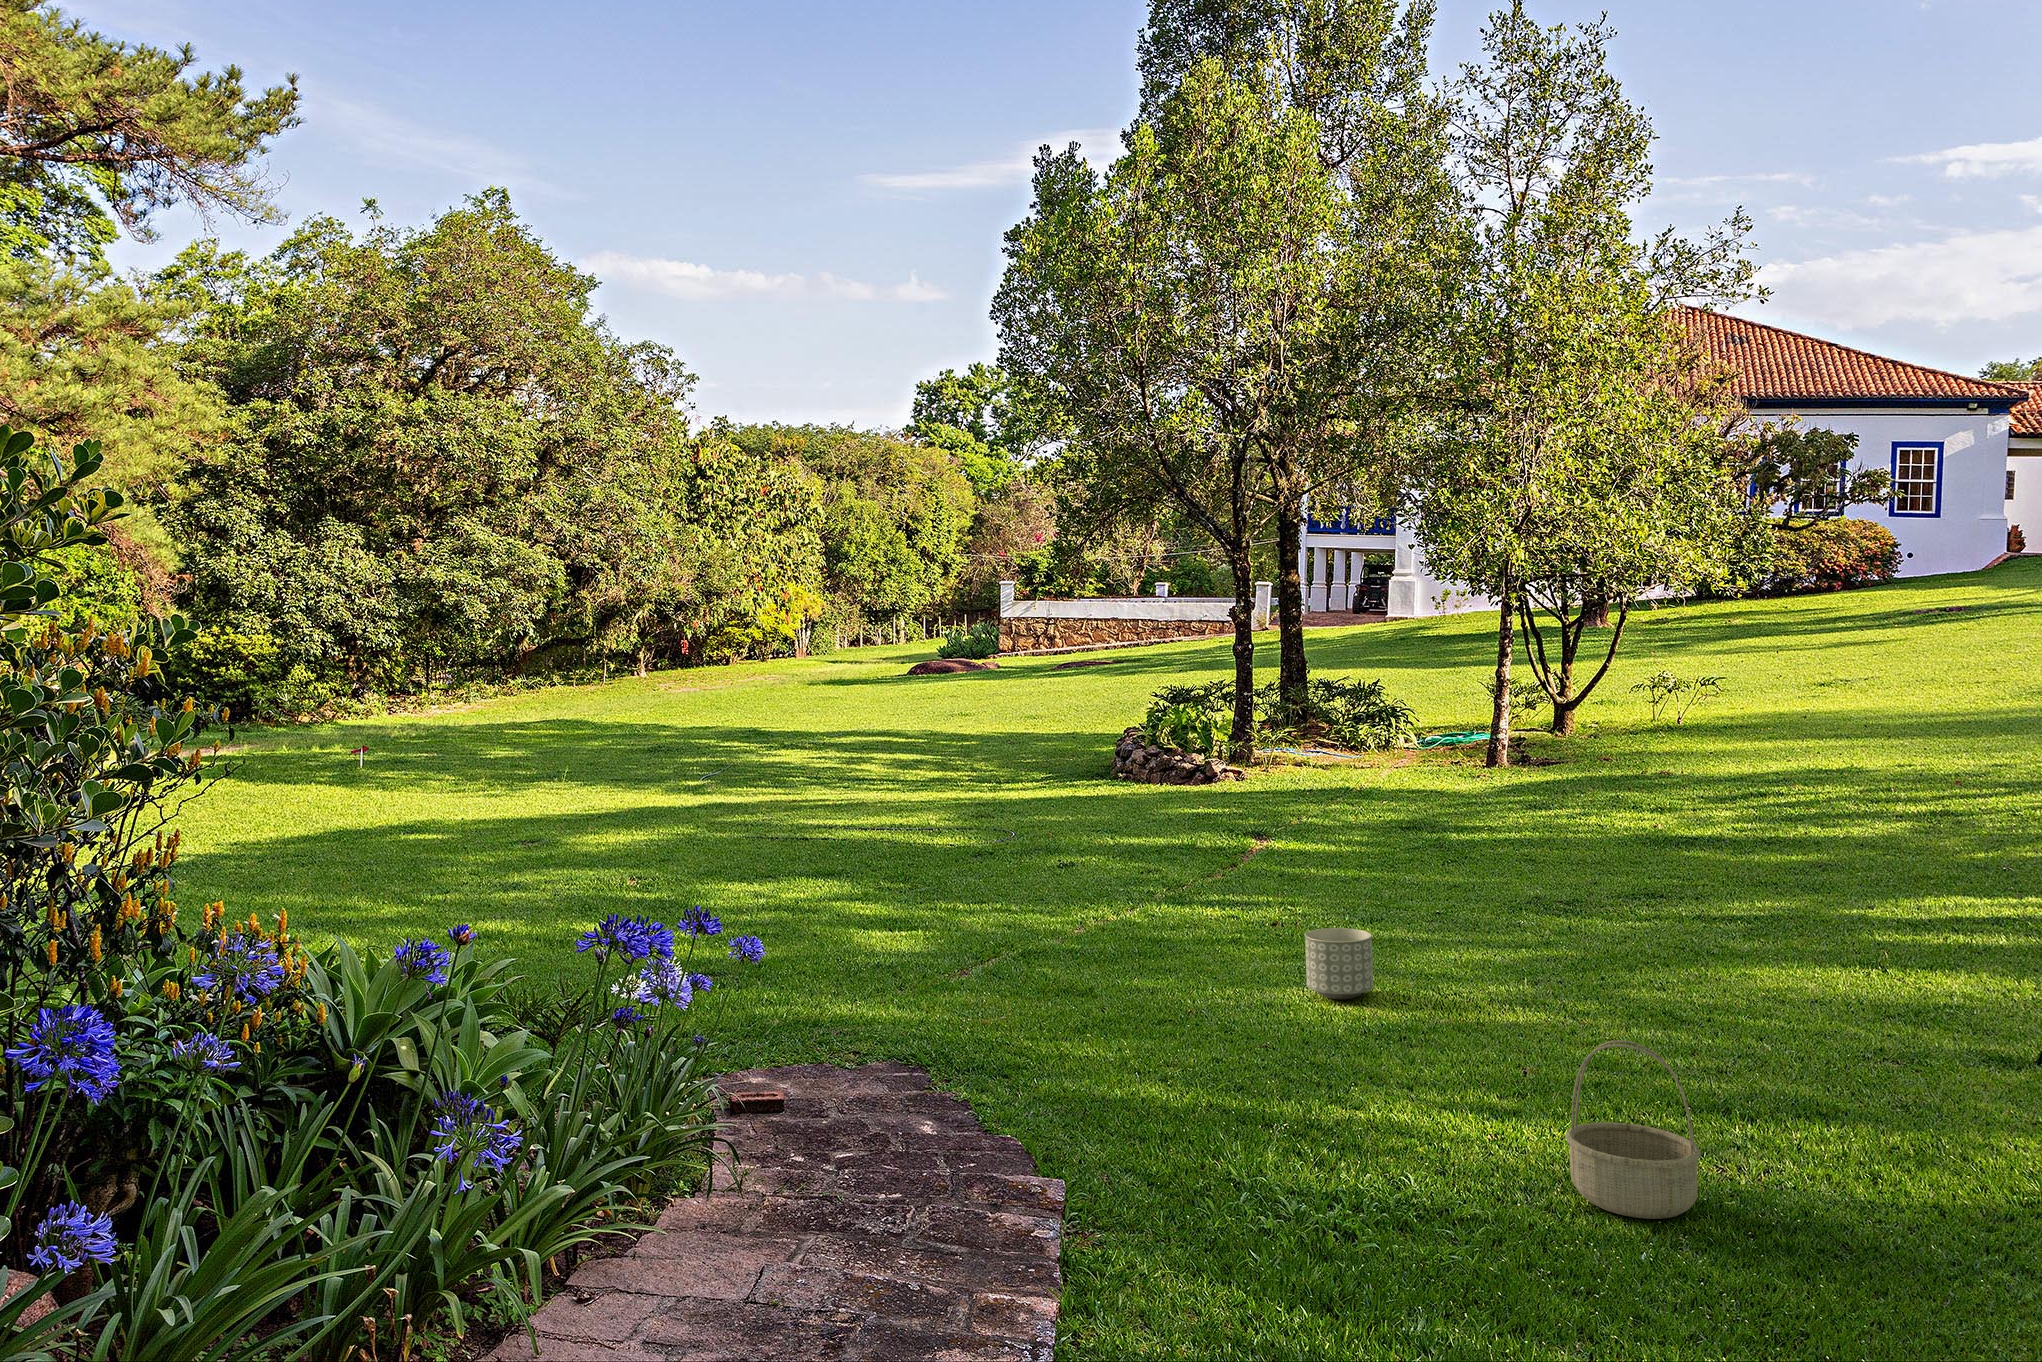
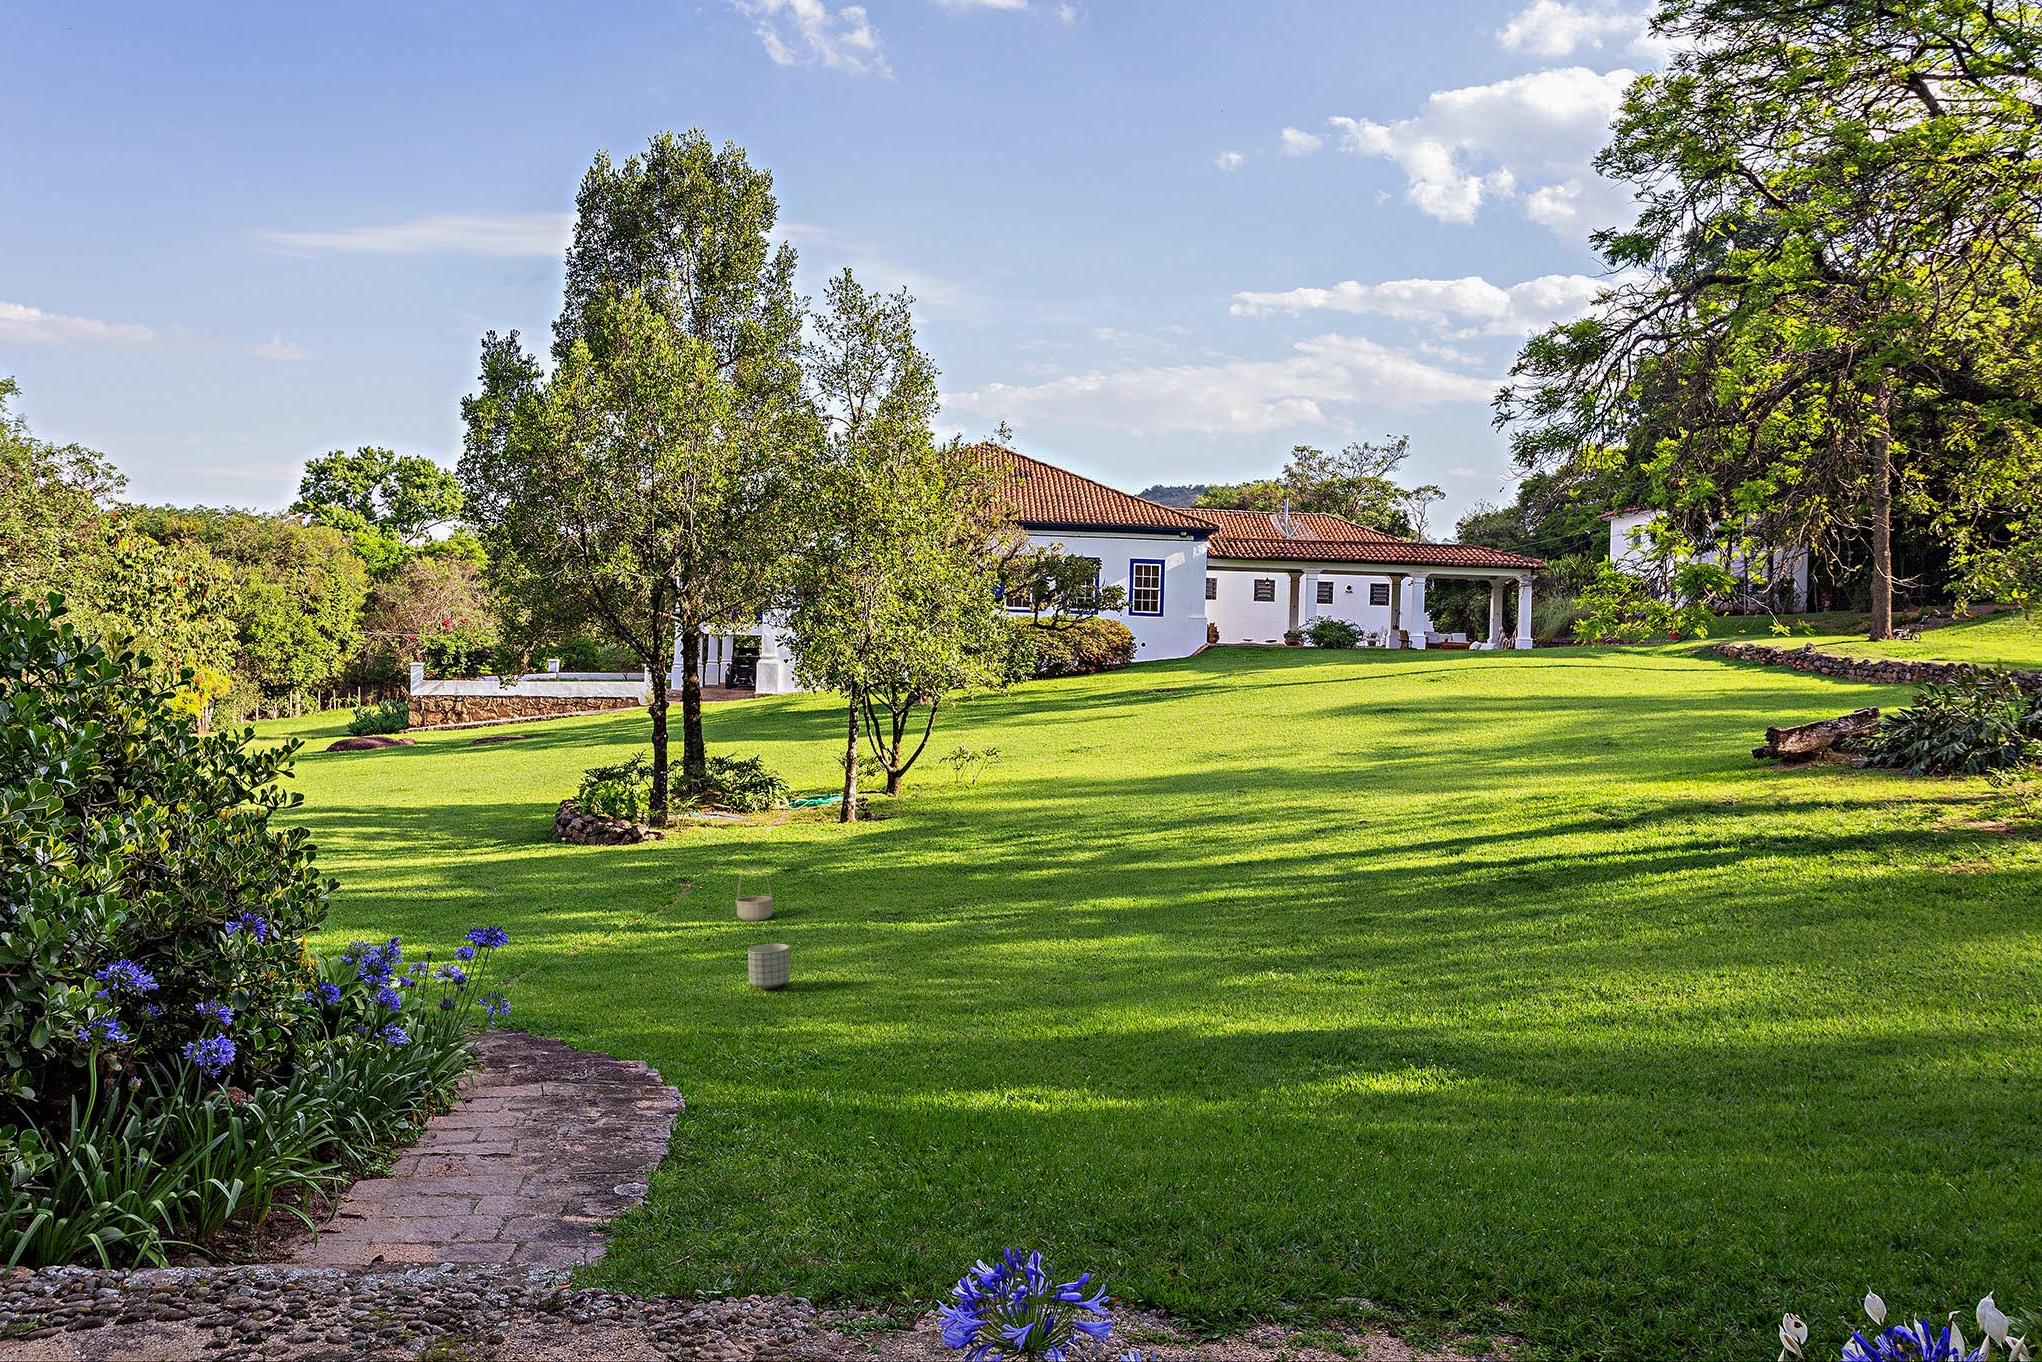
basket: present [1565,1040,1701,1219] -> present [735,868,774,921]

